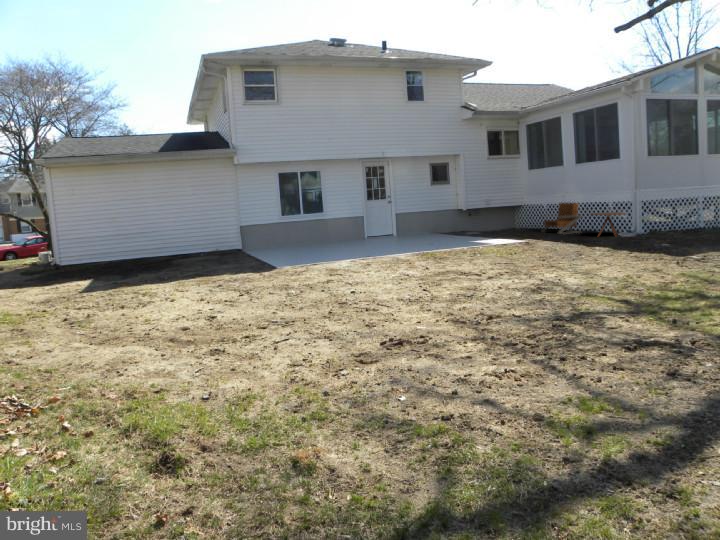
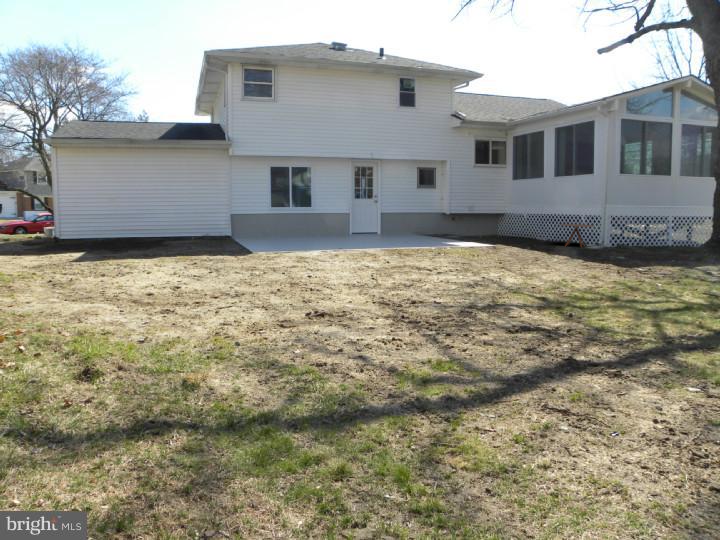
lounge chair: present [542,203,582,234] -> none [516,212,556,242]

